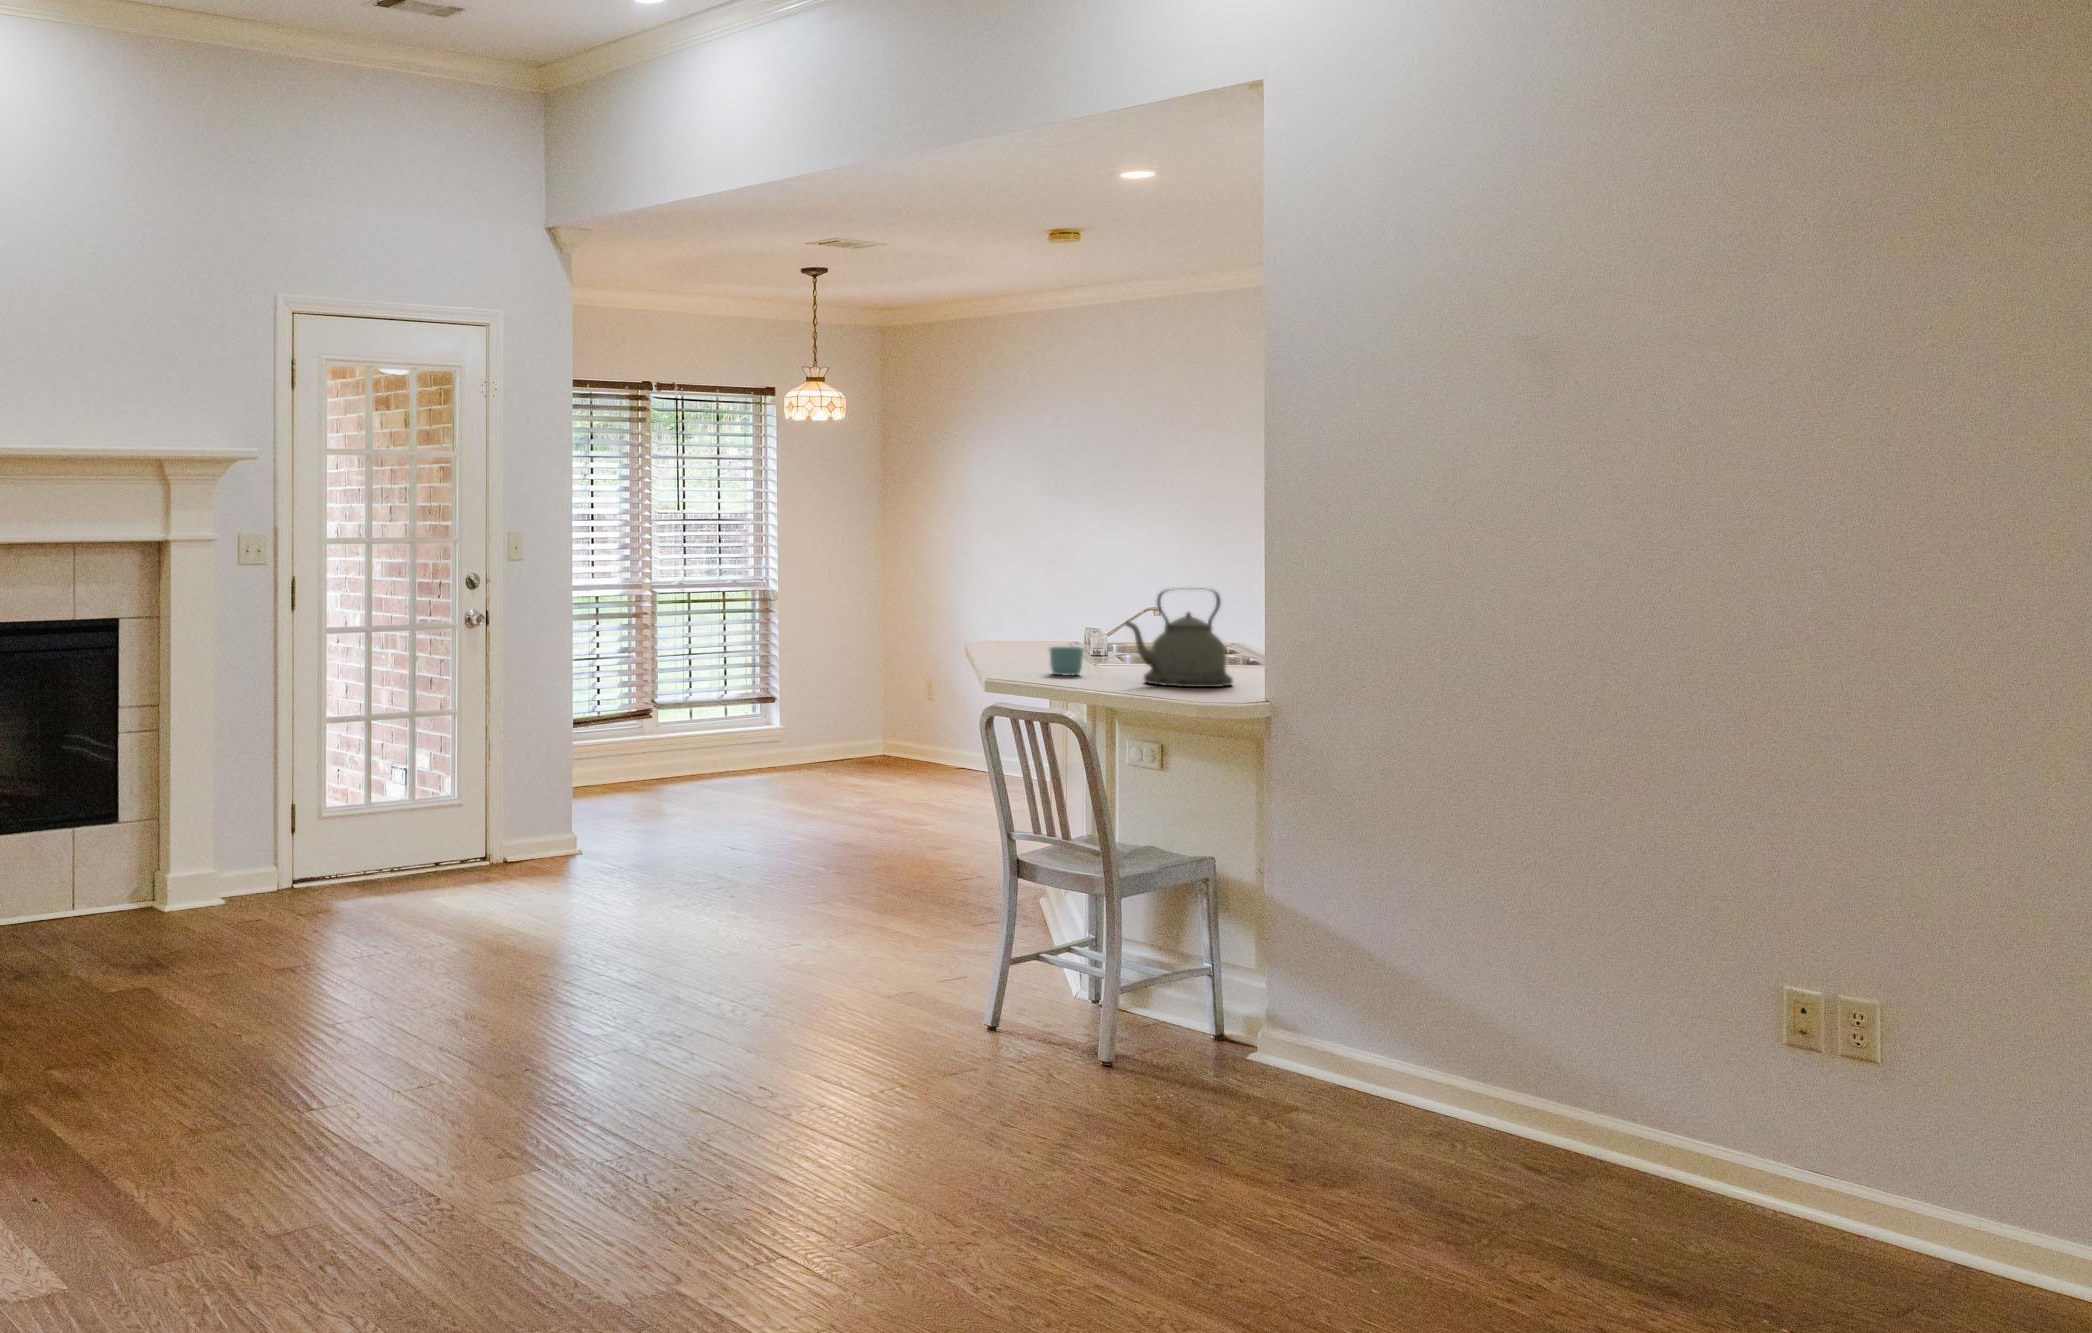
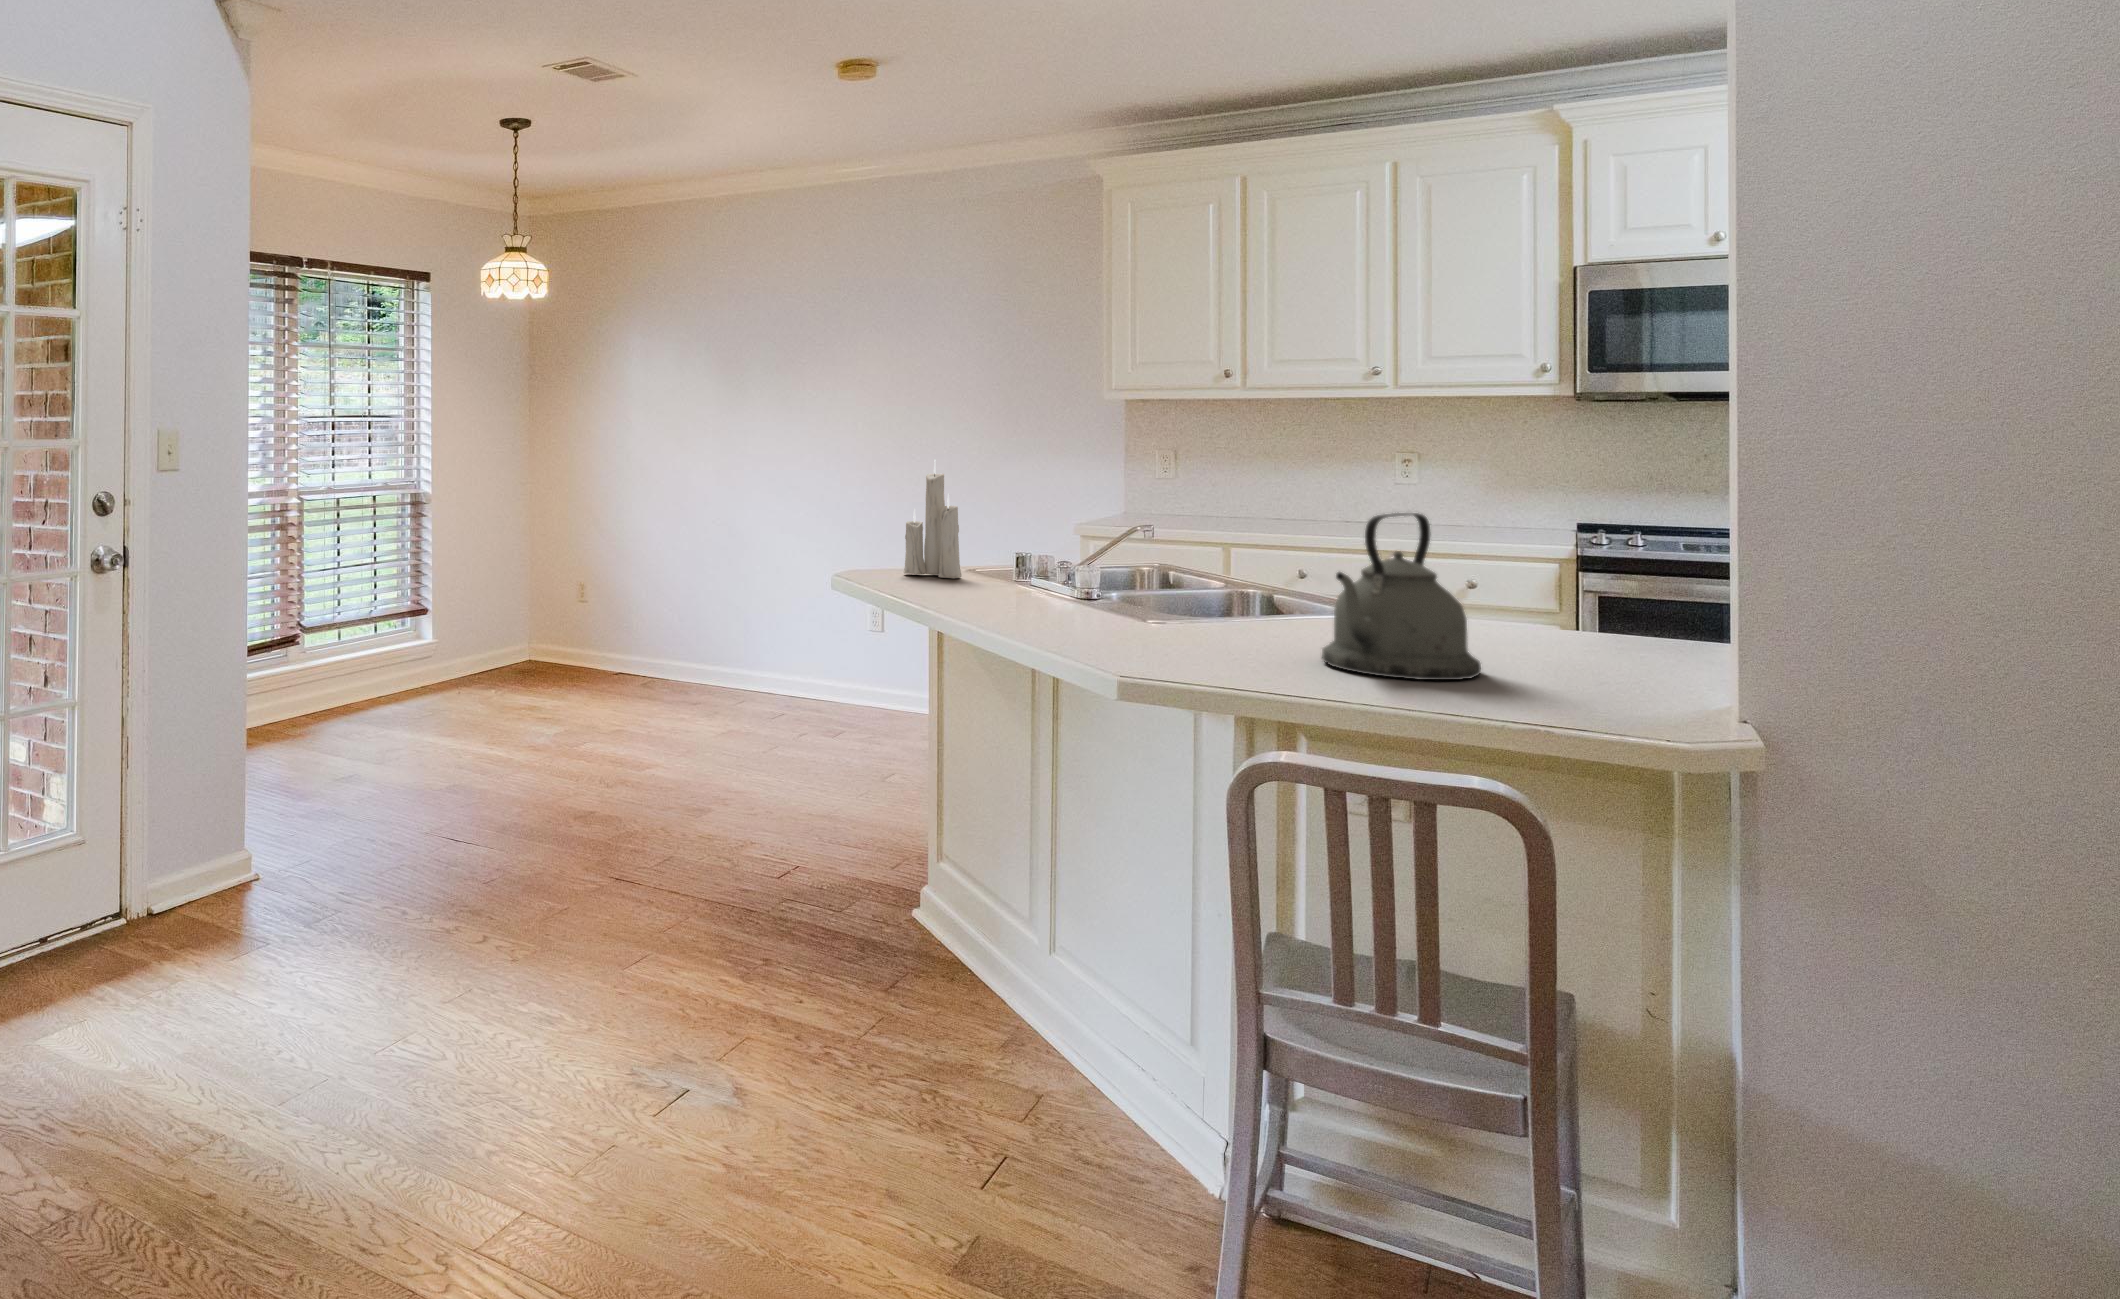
candle: none [1037,554,1077,649] -> present [903,460,962,578]
mug: present [1049,647,1083,676] -> none [1118,604,1186,653]

